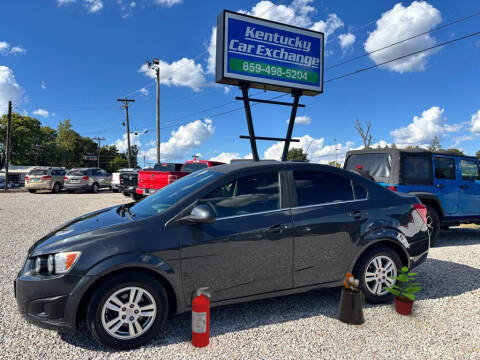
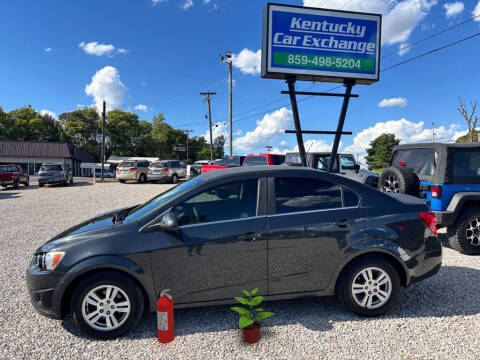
potted plant: present [382,266,422,315] -> present [231,288,275,344]
watering can: present [337,273,365,325] -> none [312,283,340,340]

